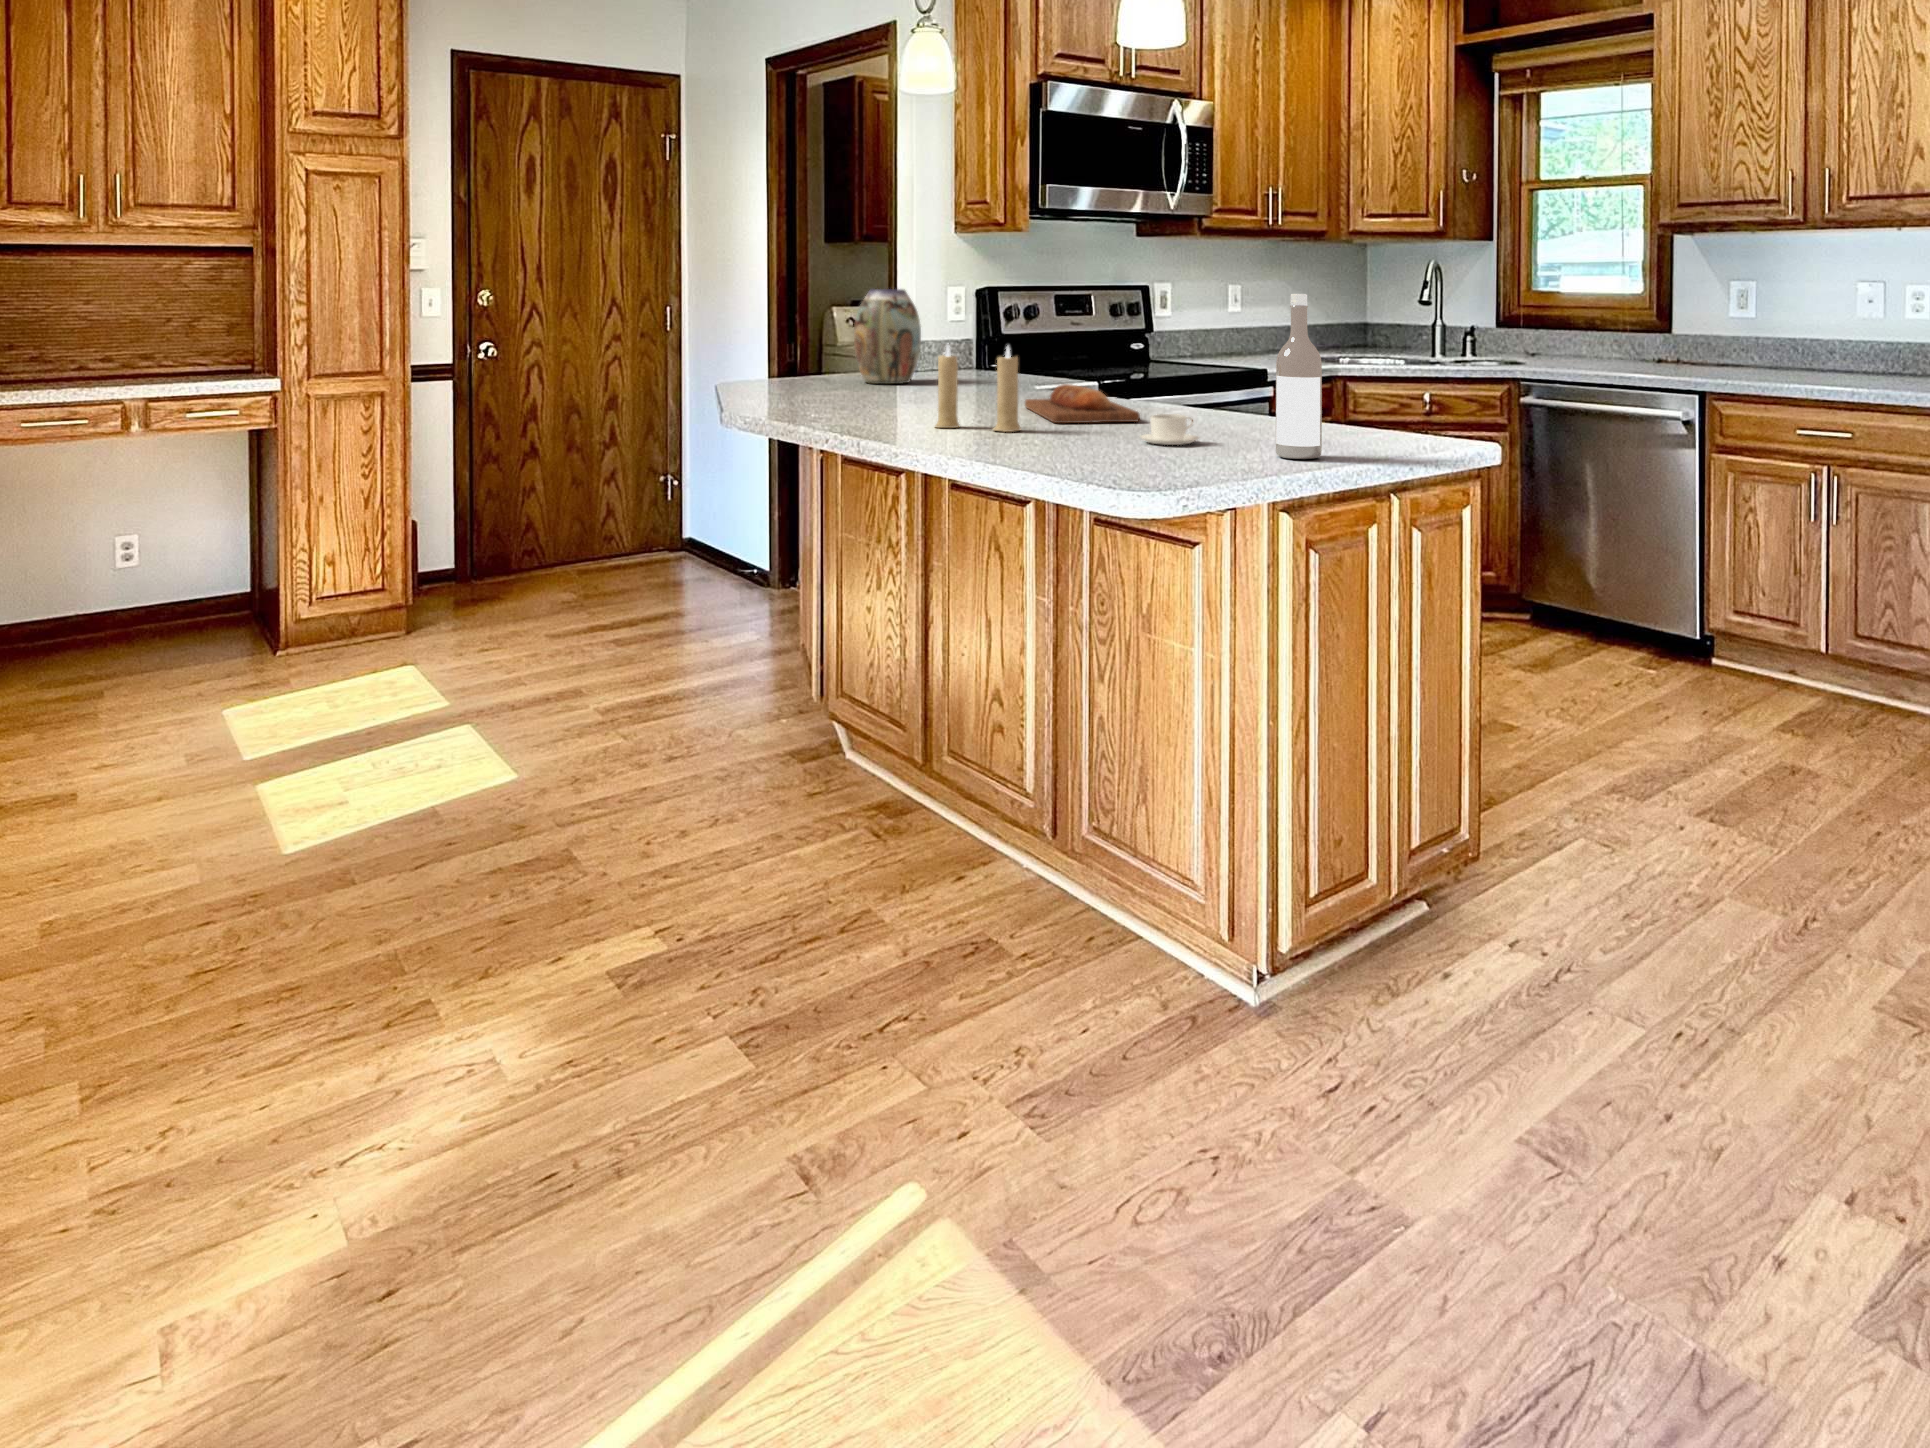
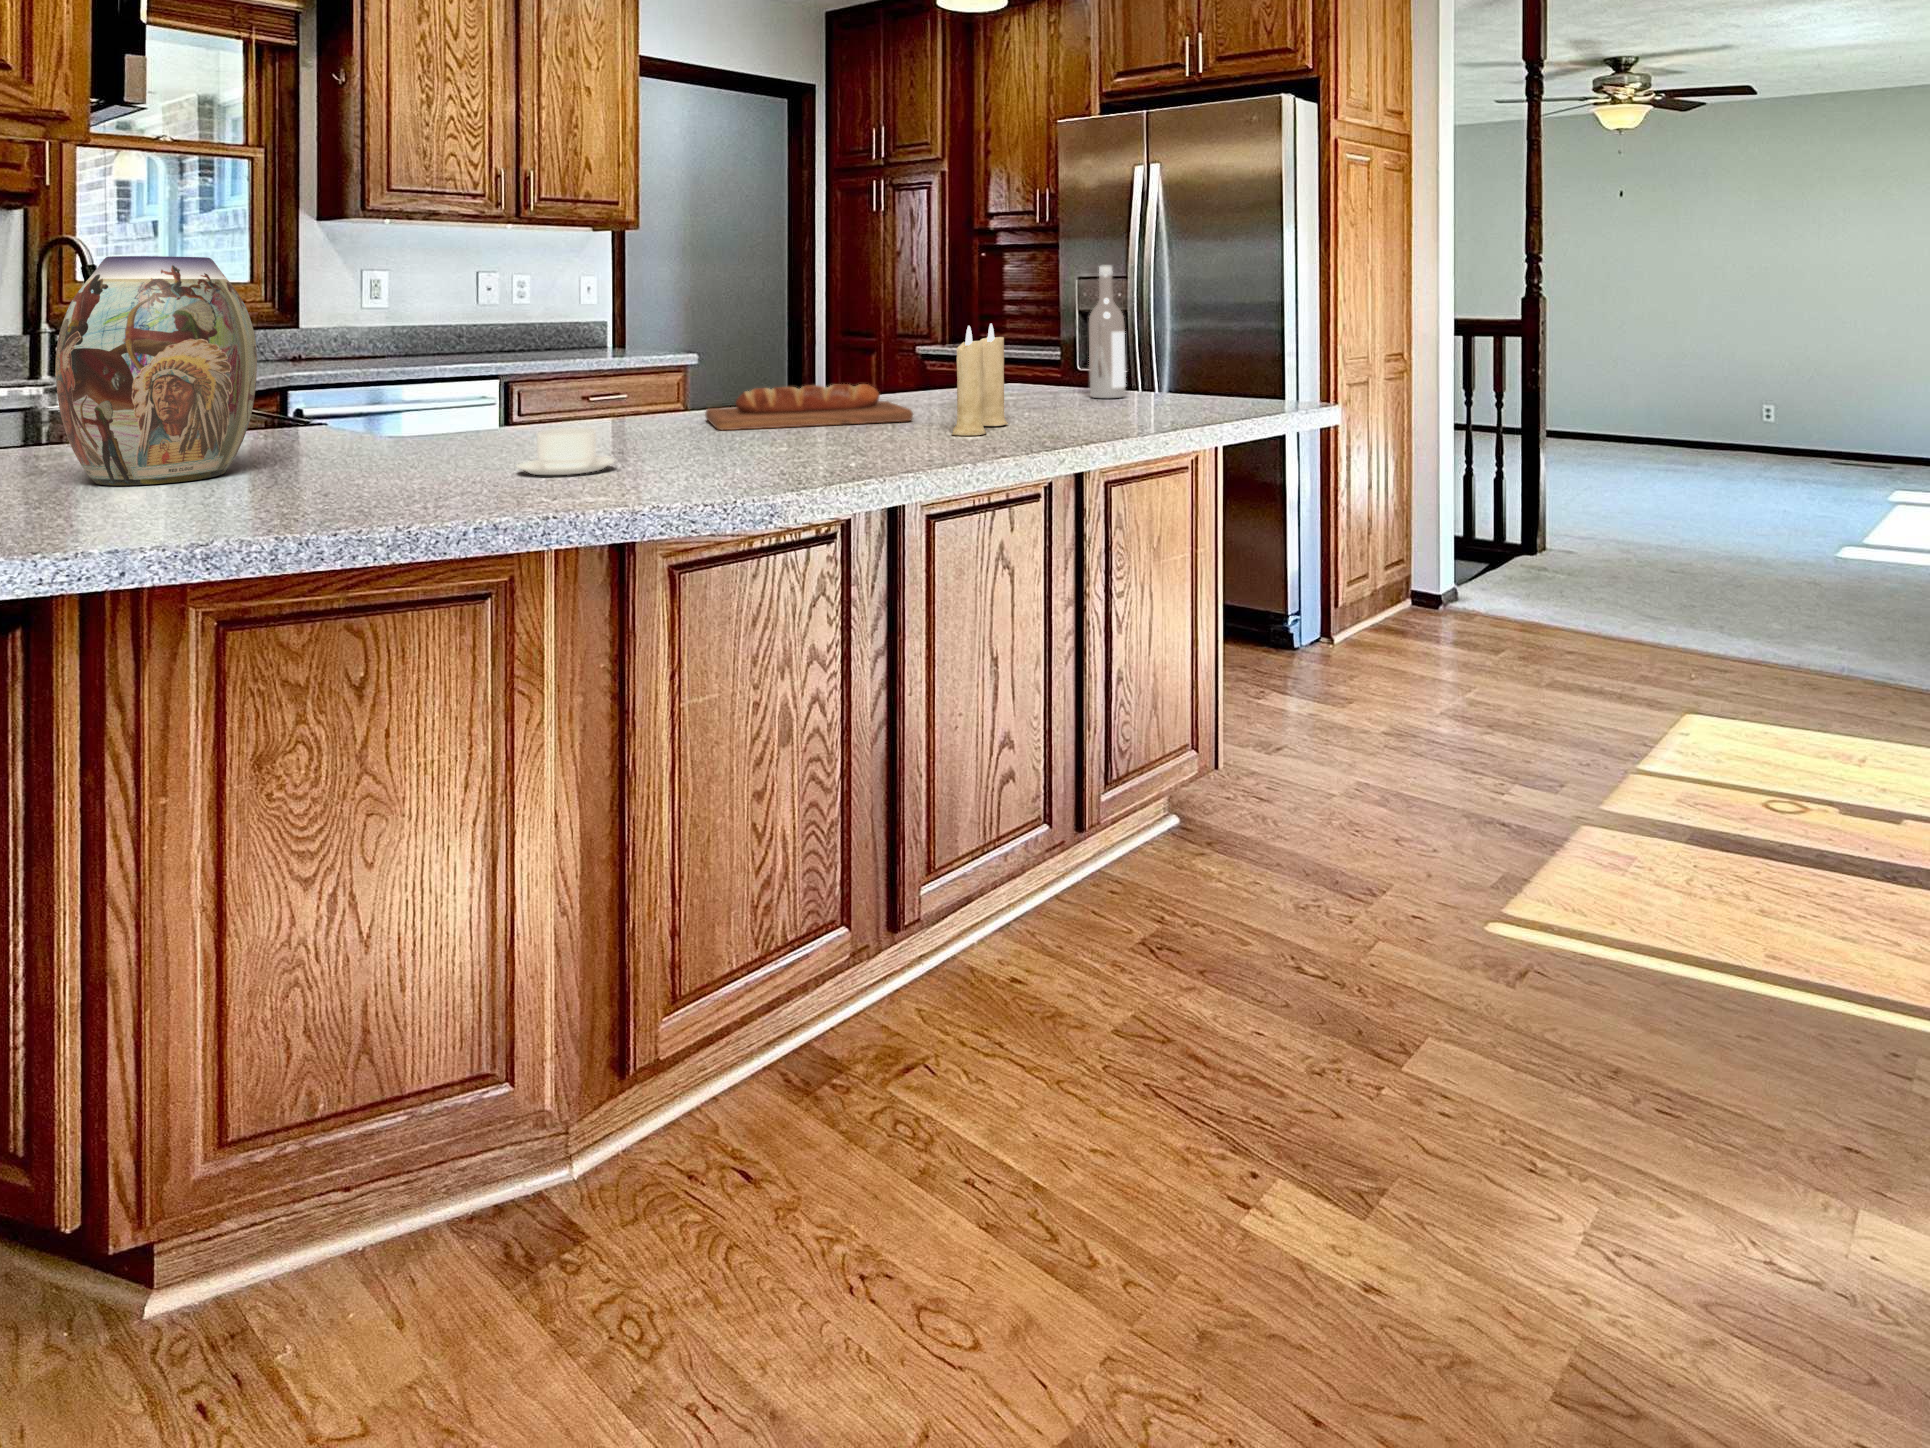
coffee cup: present [1141,414,1199,445] -> present [517,428,615,475]

